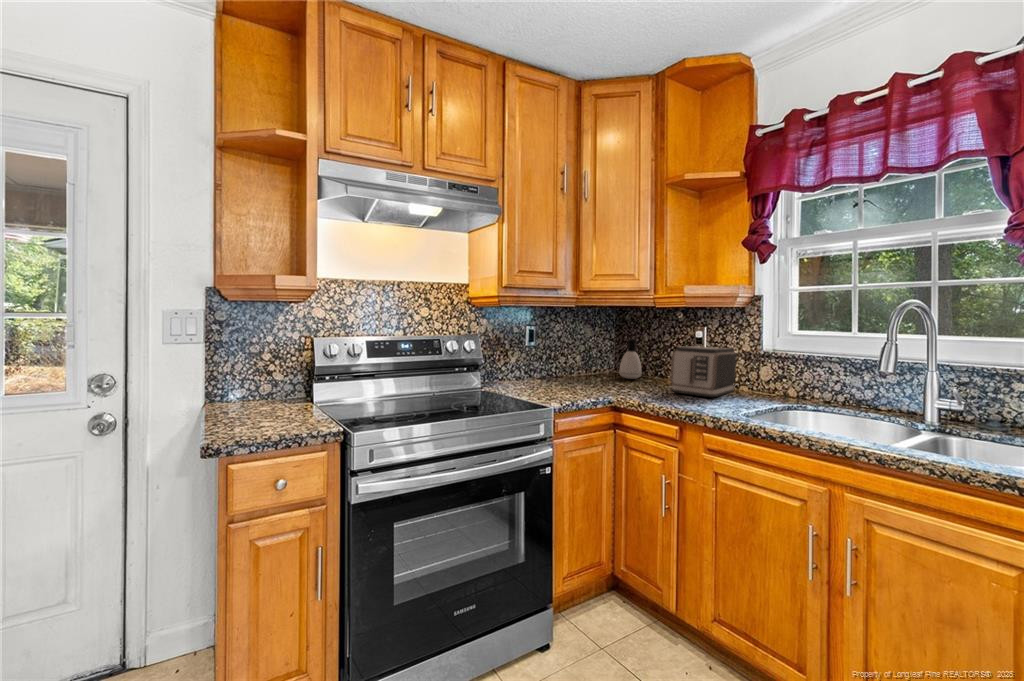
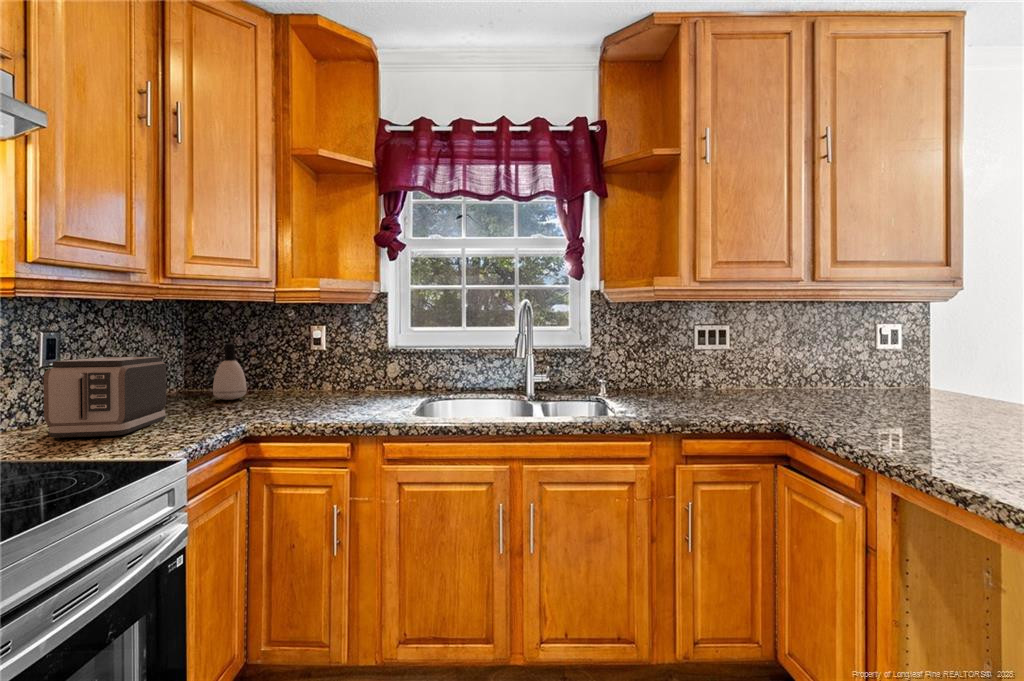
toaster: present [670,346,737,397] -> present [44,357,166,438]

